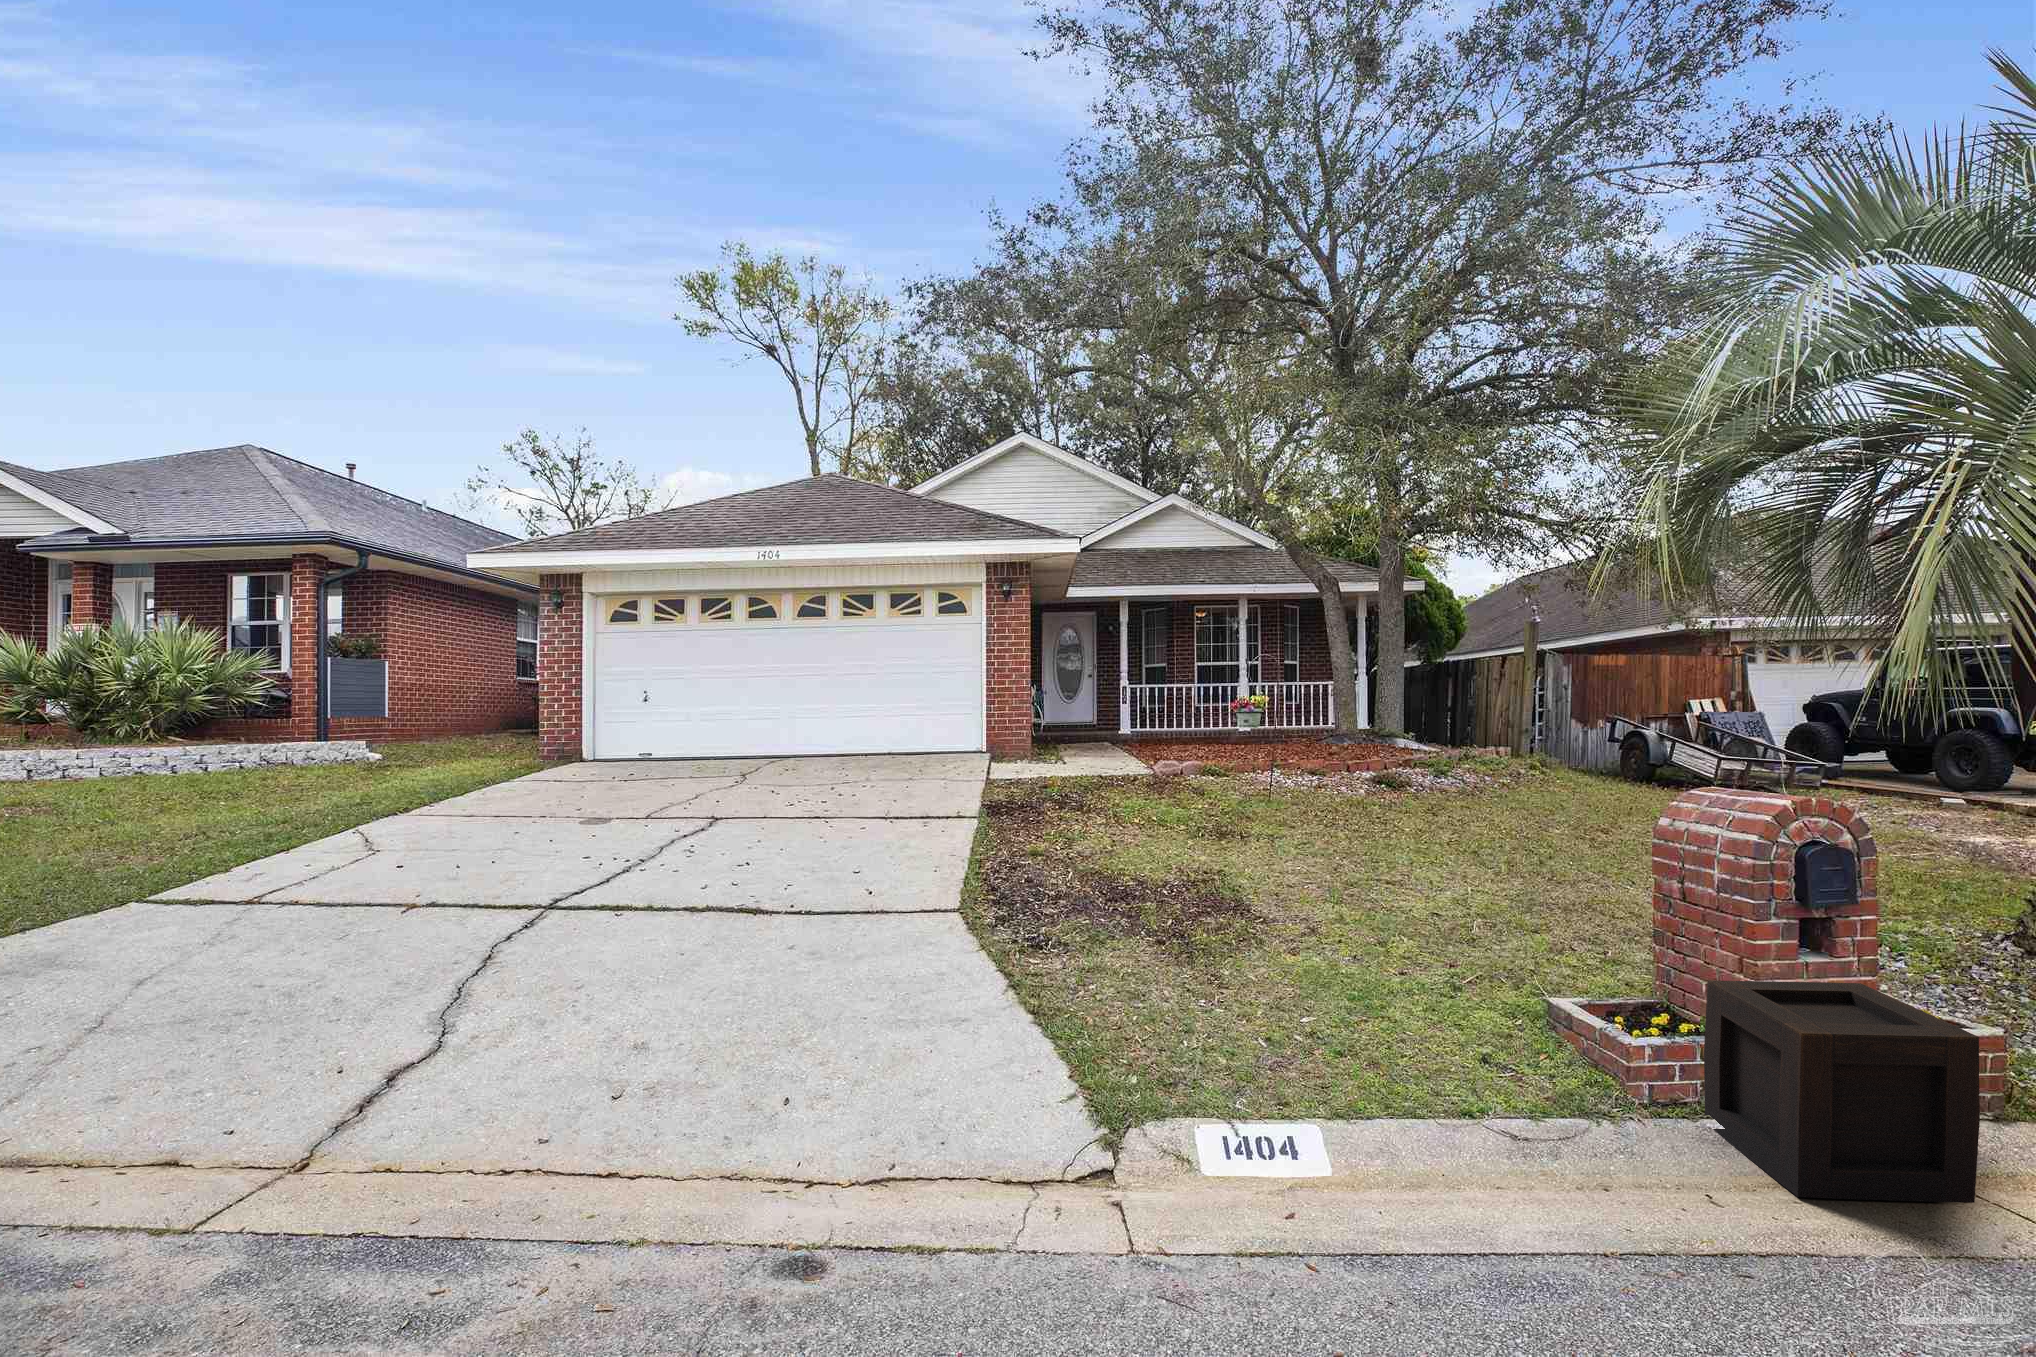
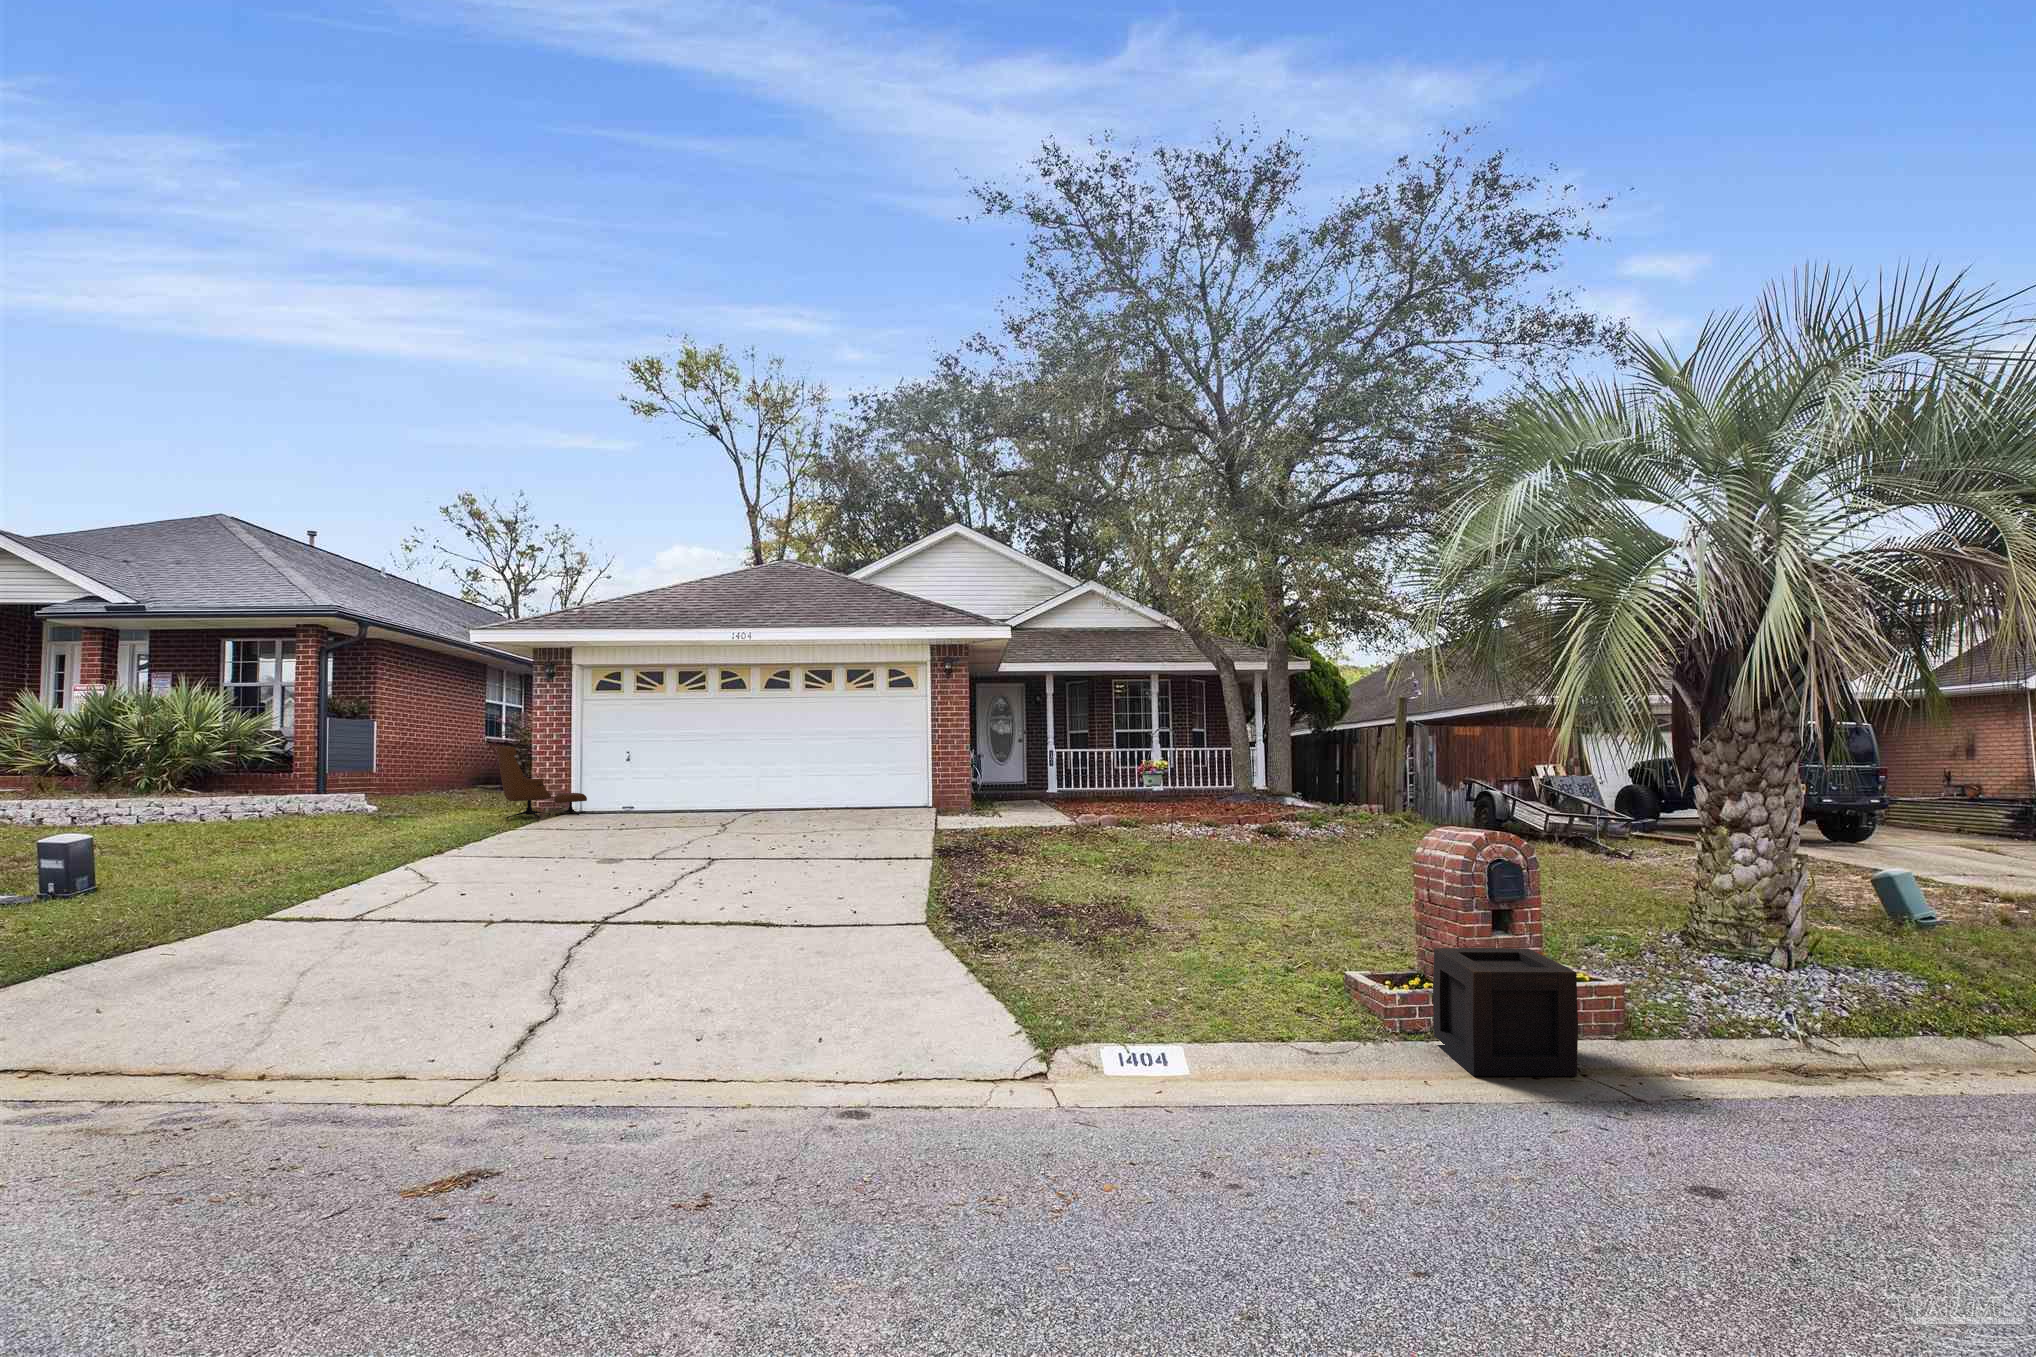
lounge chair: none [509,685,611,764] -> present [497,746,587,819]

